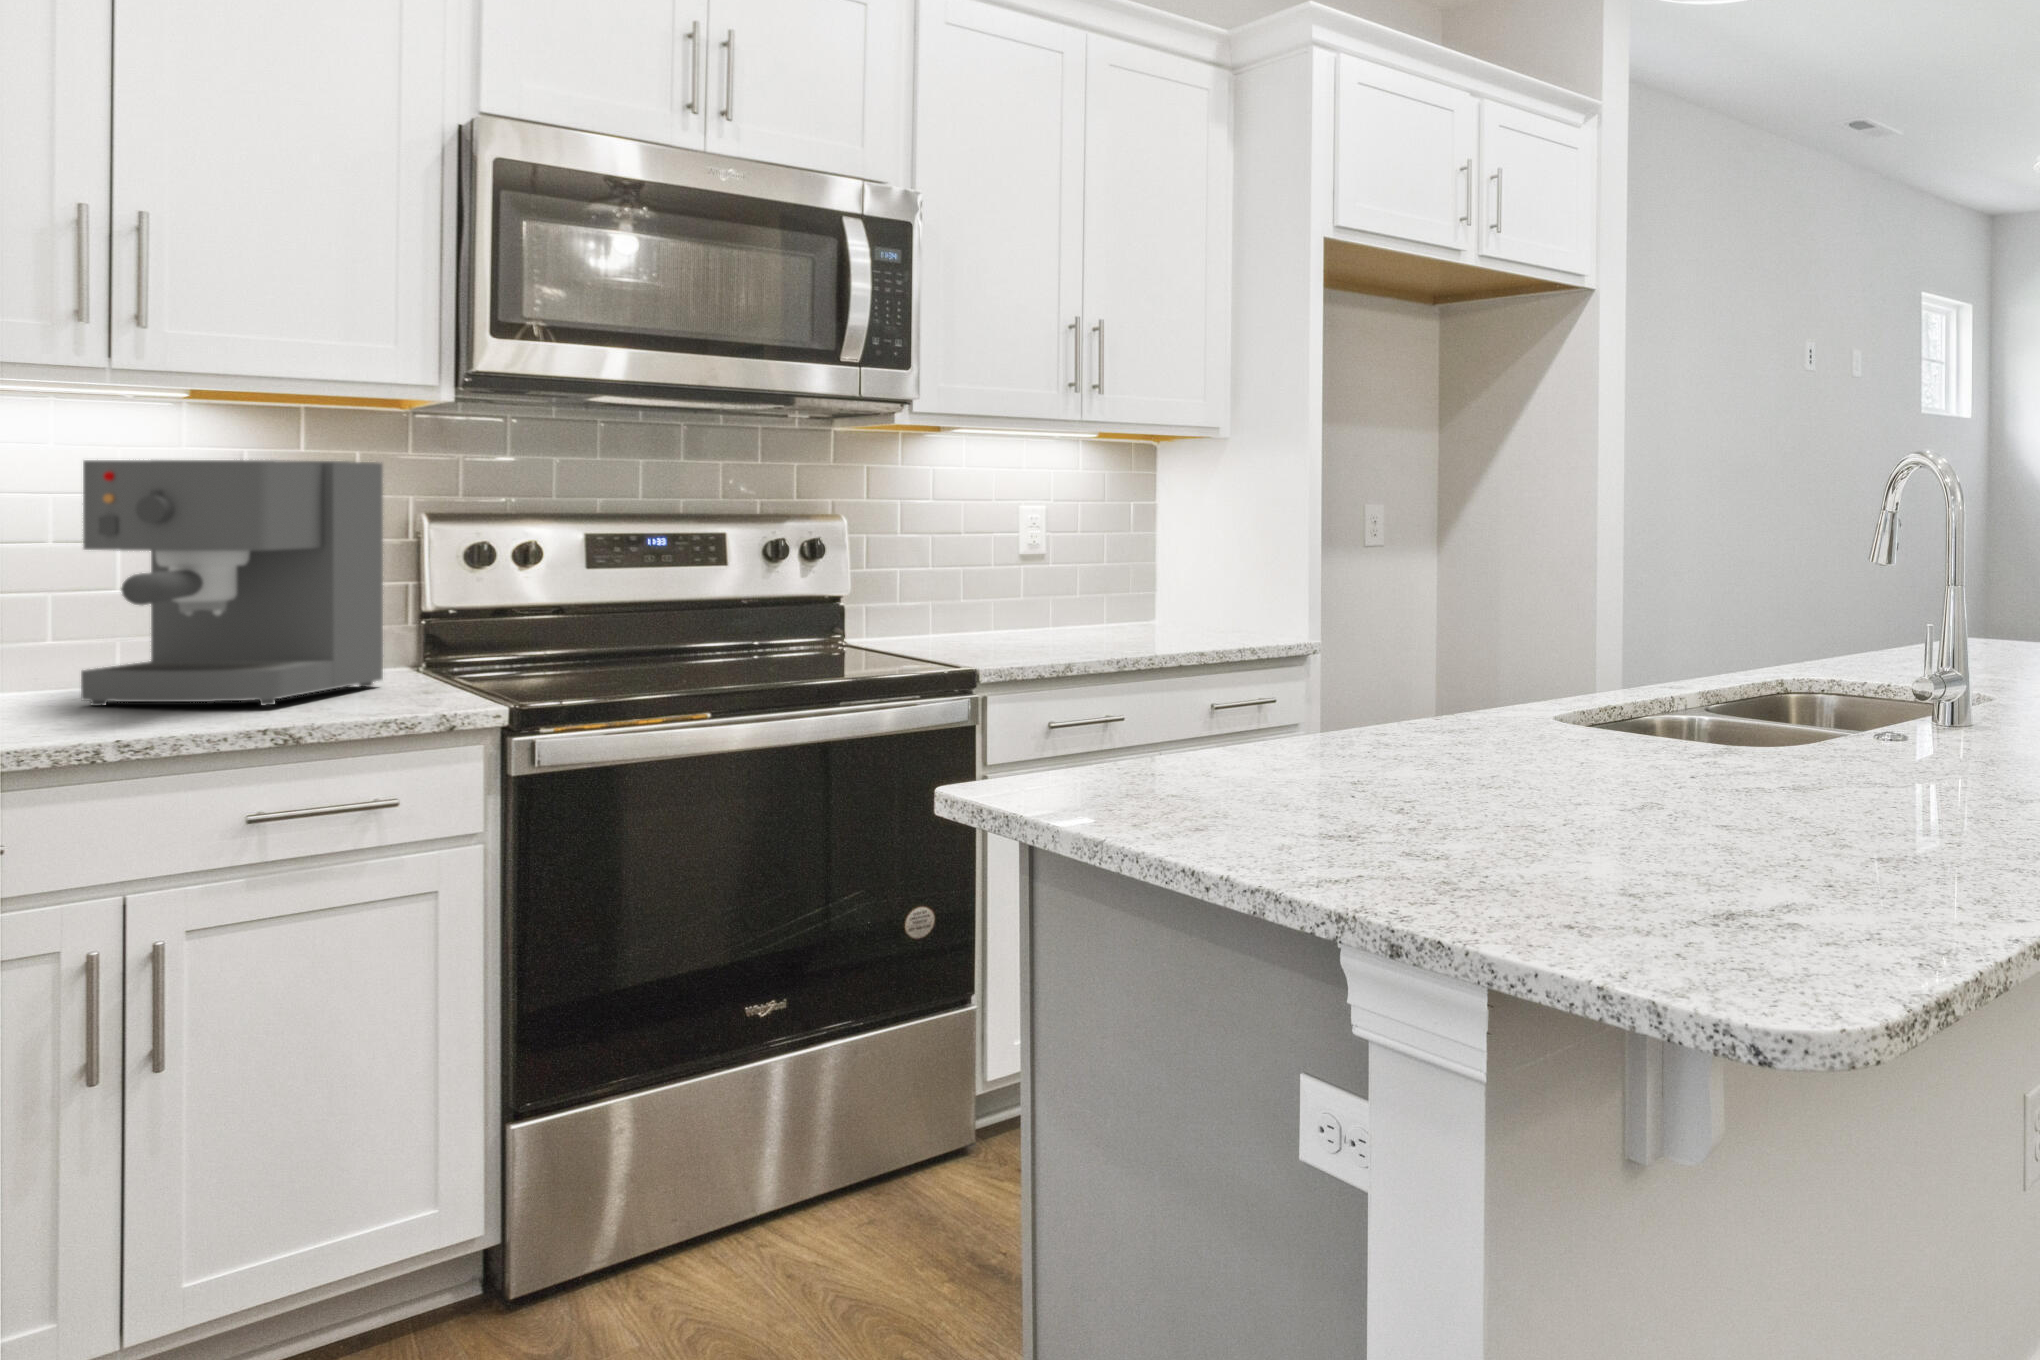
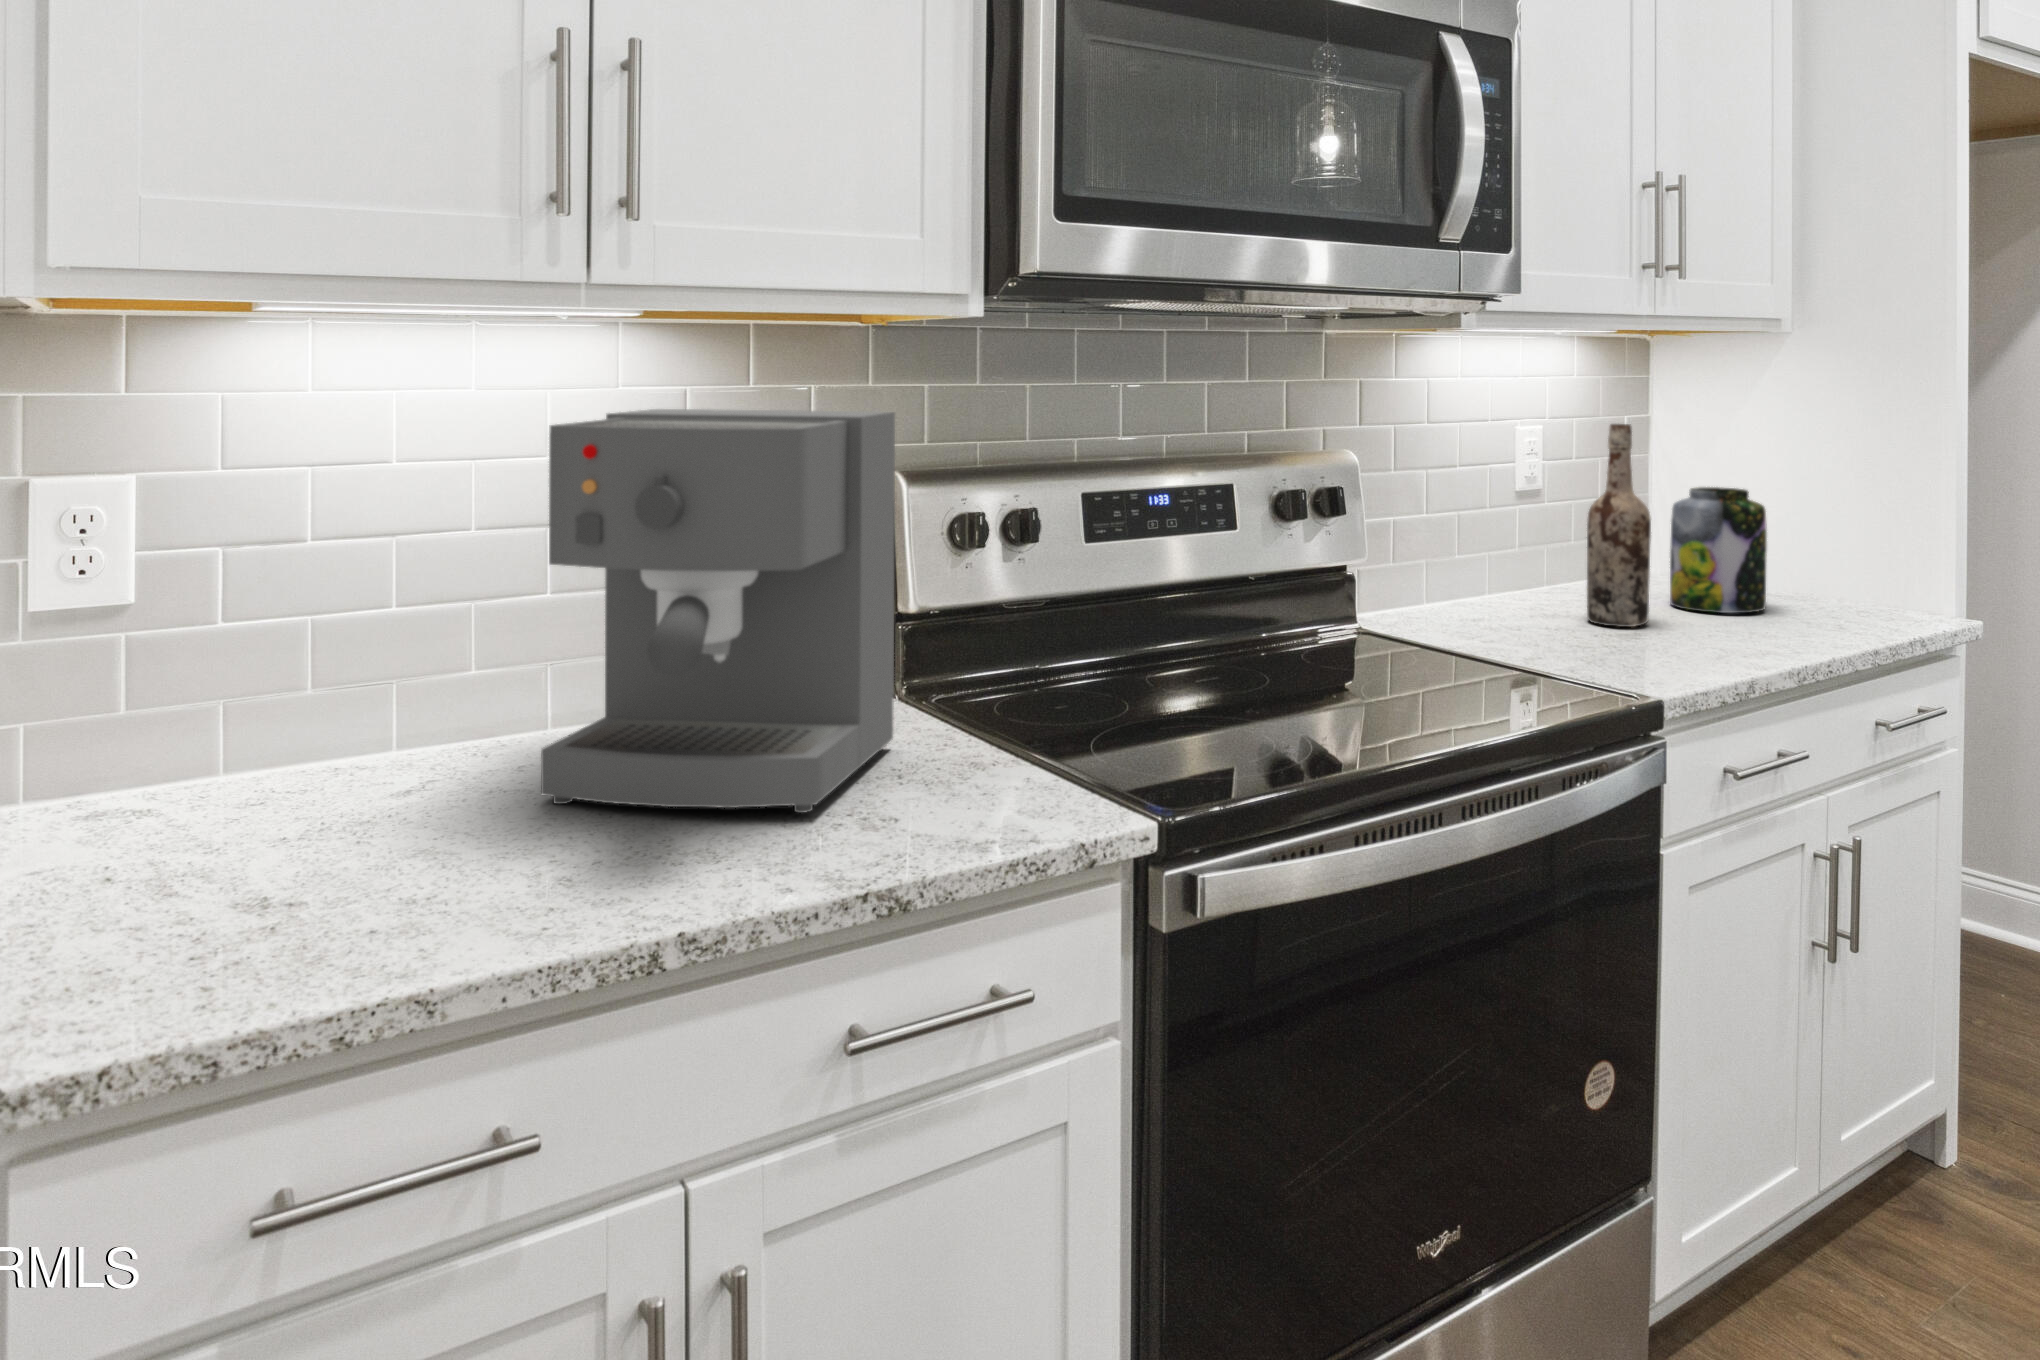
wine bottle: none [1051,497,1096,639] -> present [1587,424,1651,627]
jar: none [1140,547,1207,633] -> present [1670,487,1767,613]

